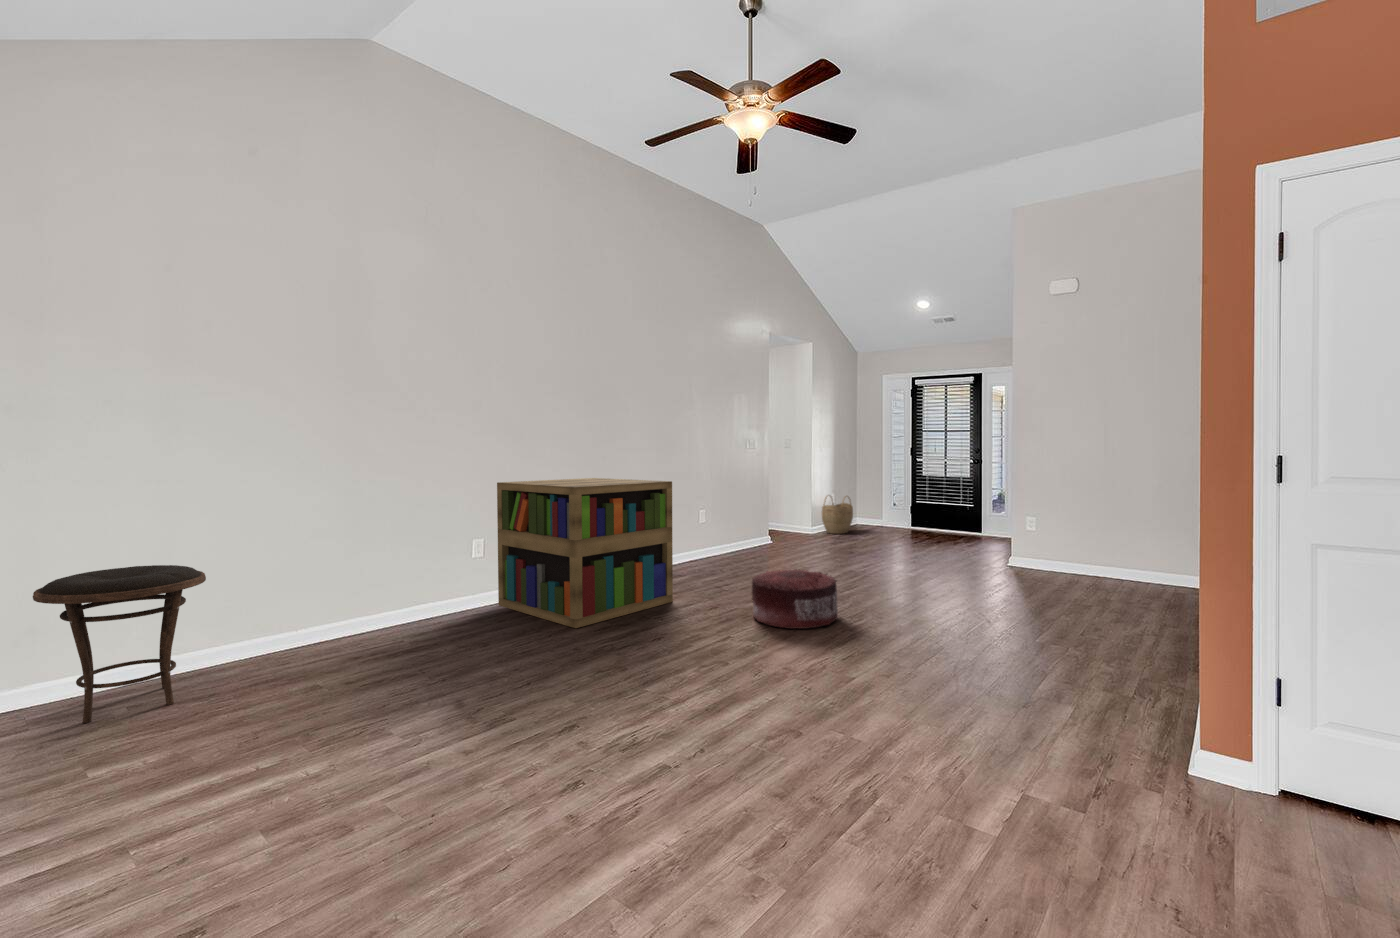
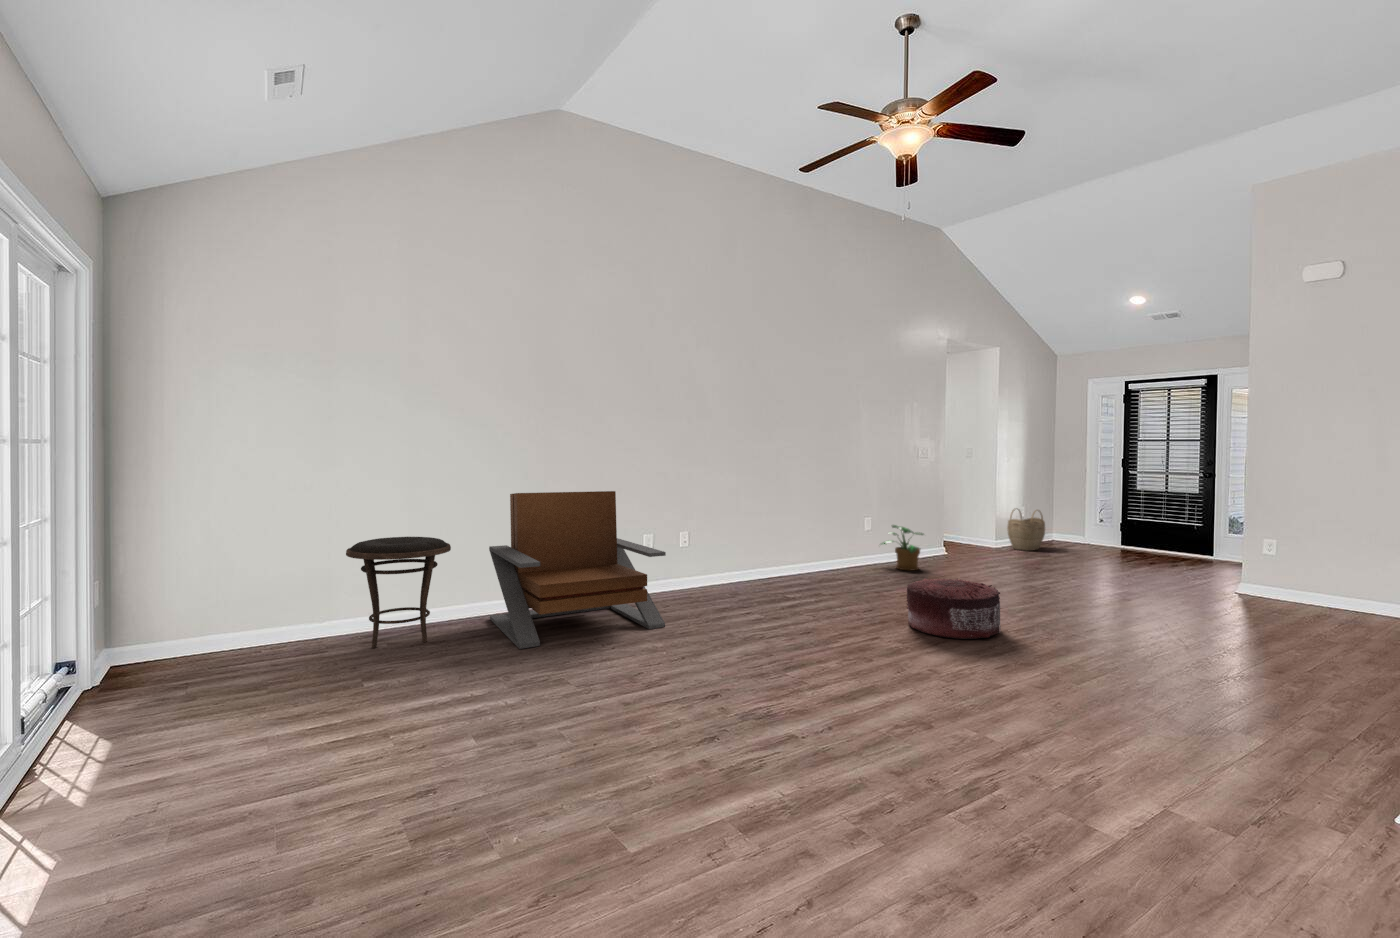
bookshelf: present [497,478,673,628] -> none [671,482,831,617]
lounge chair: none [262,495,499,698] -> present [489,491,666,649]
potted plant: none [711,516,756,561] -> present [881,525,924,571]

